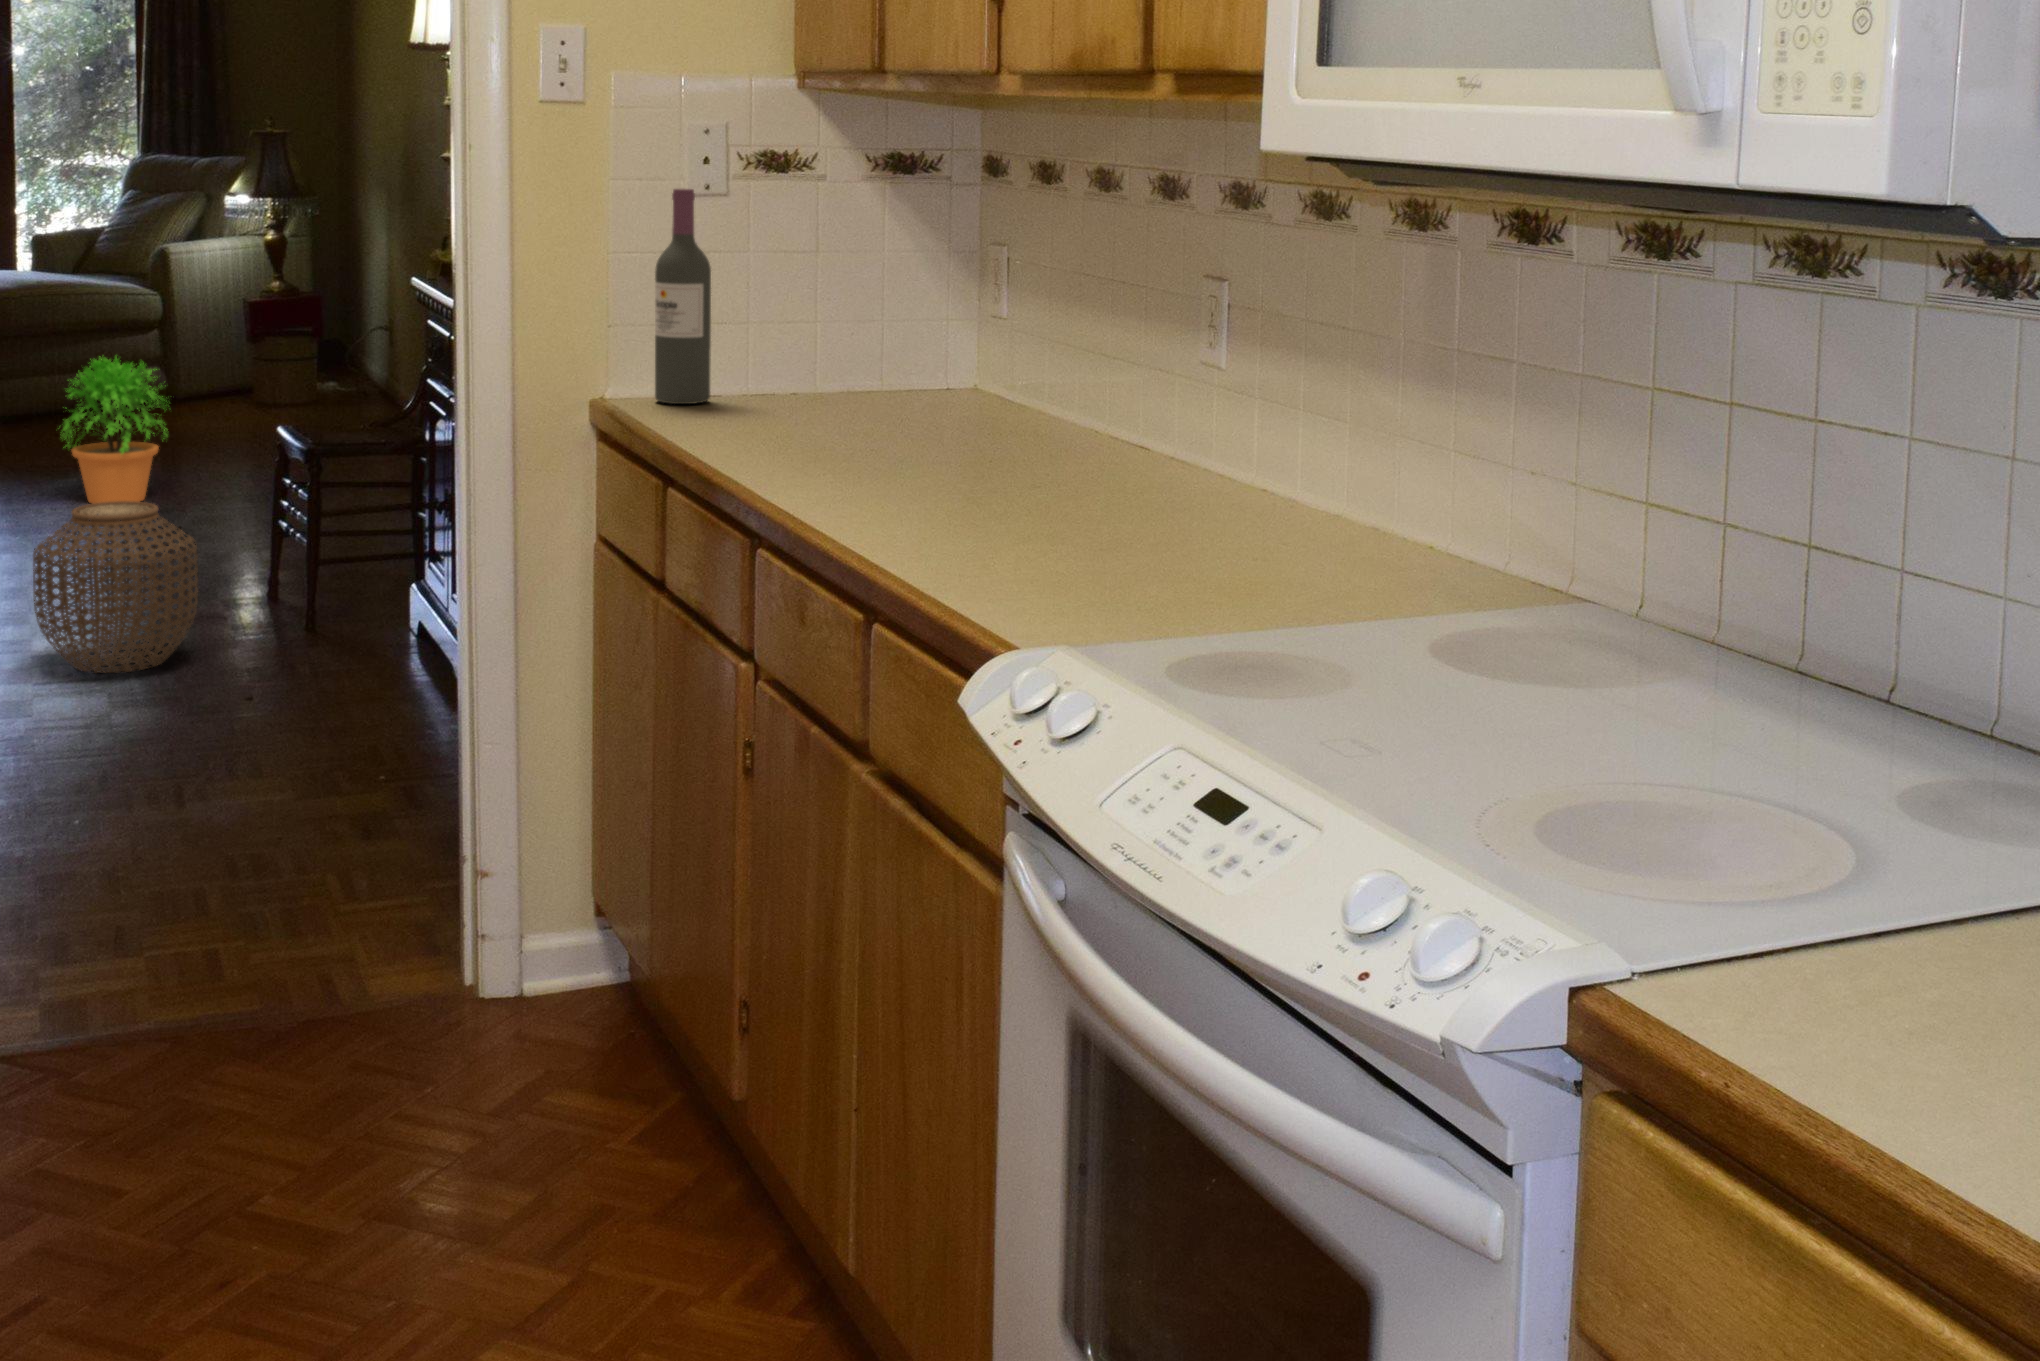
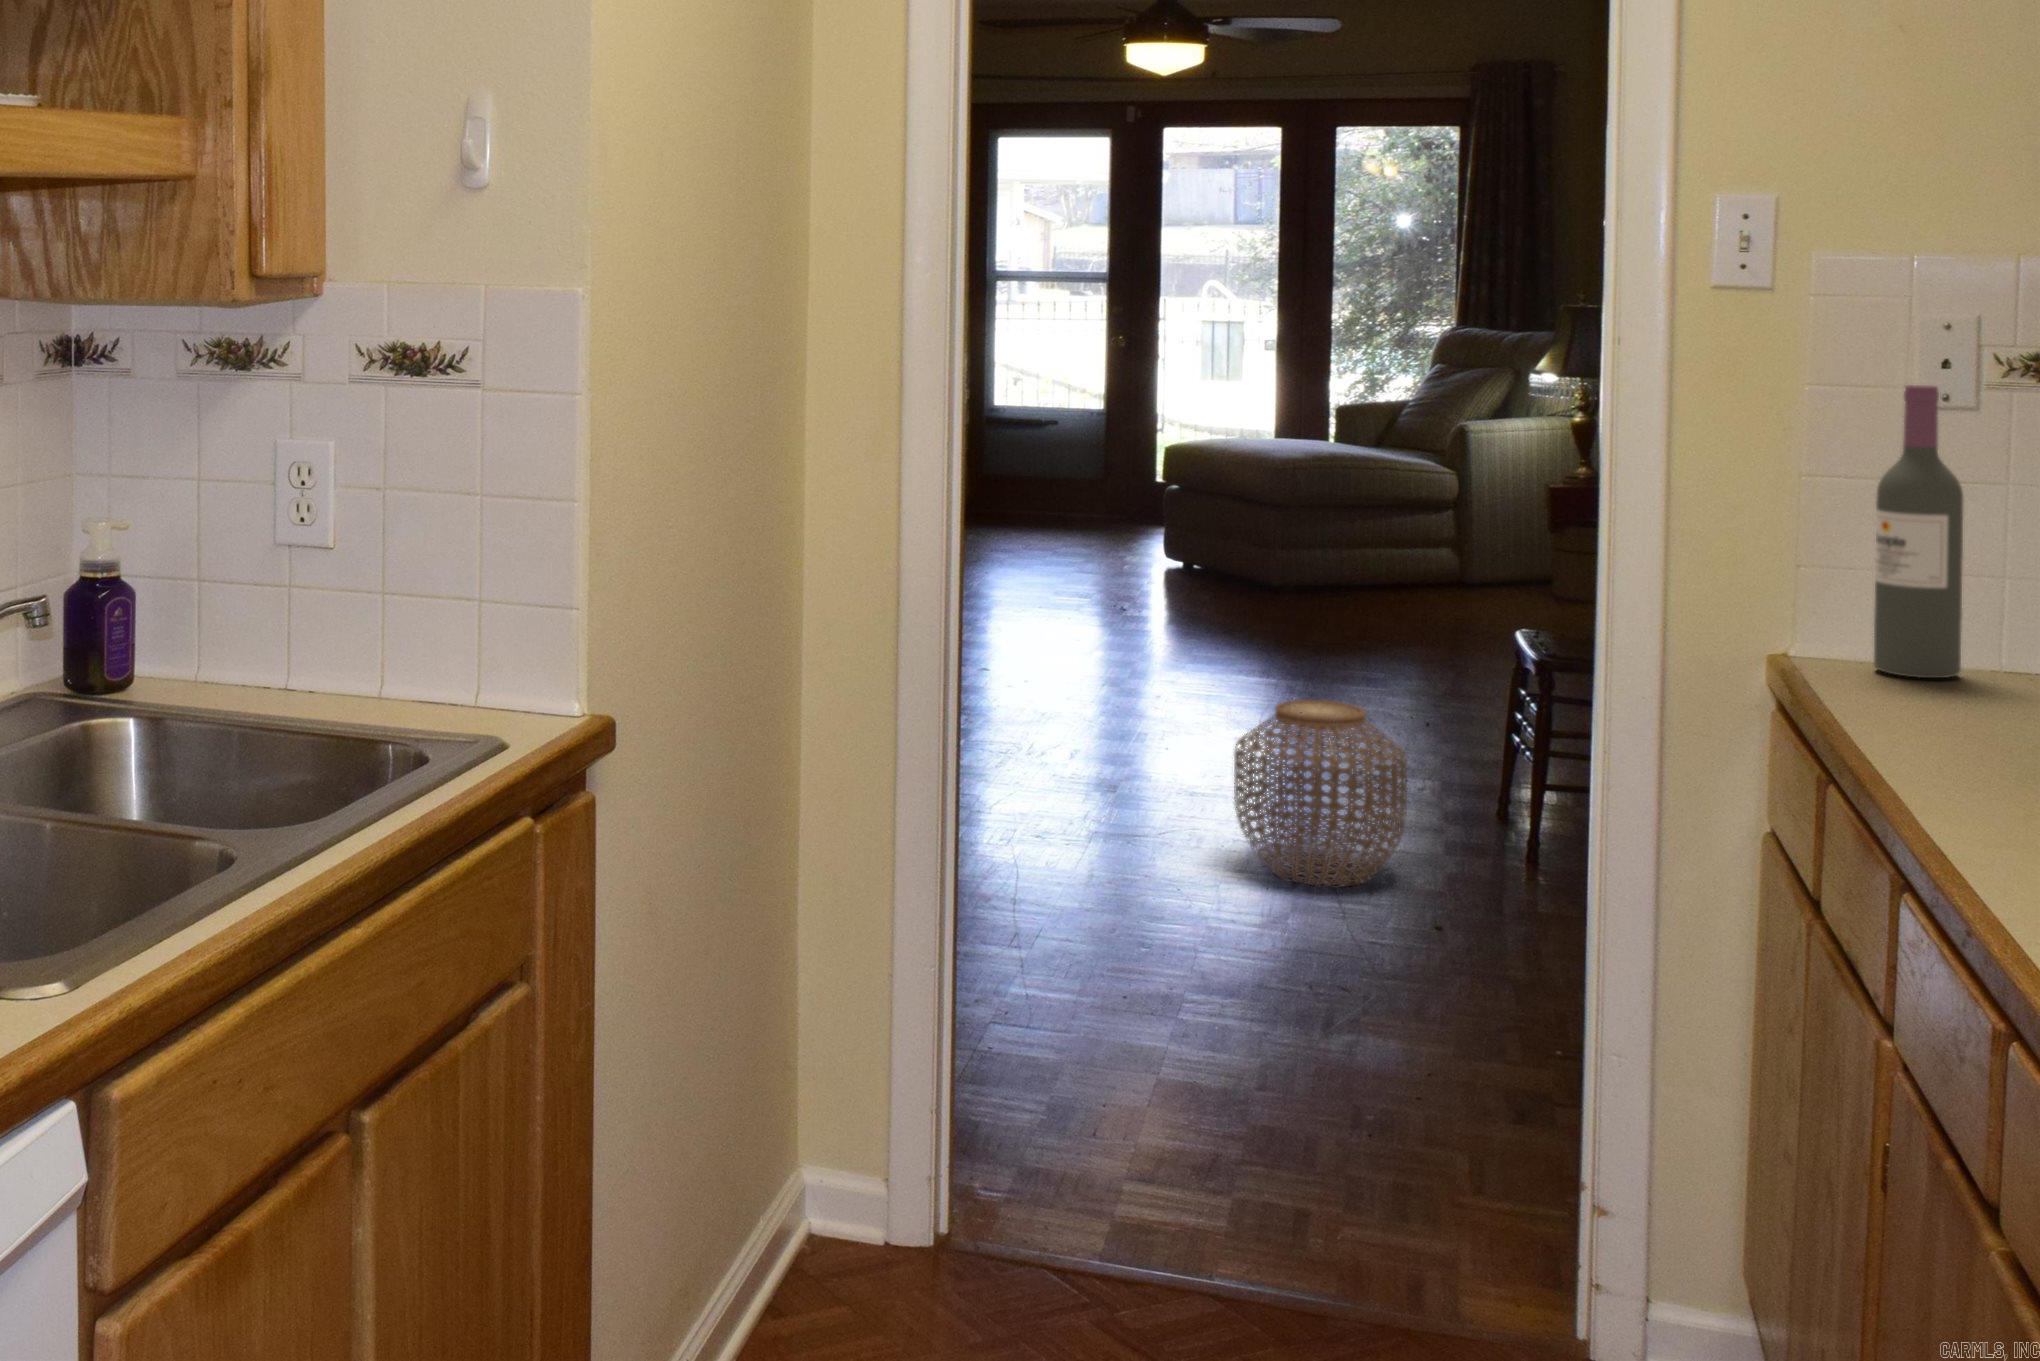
potted plant: present [60,358,169,503] -> none [1314,538,1445,697]

